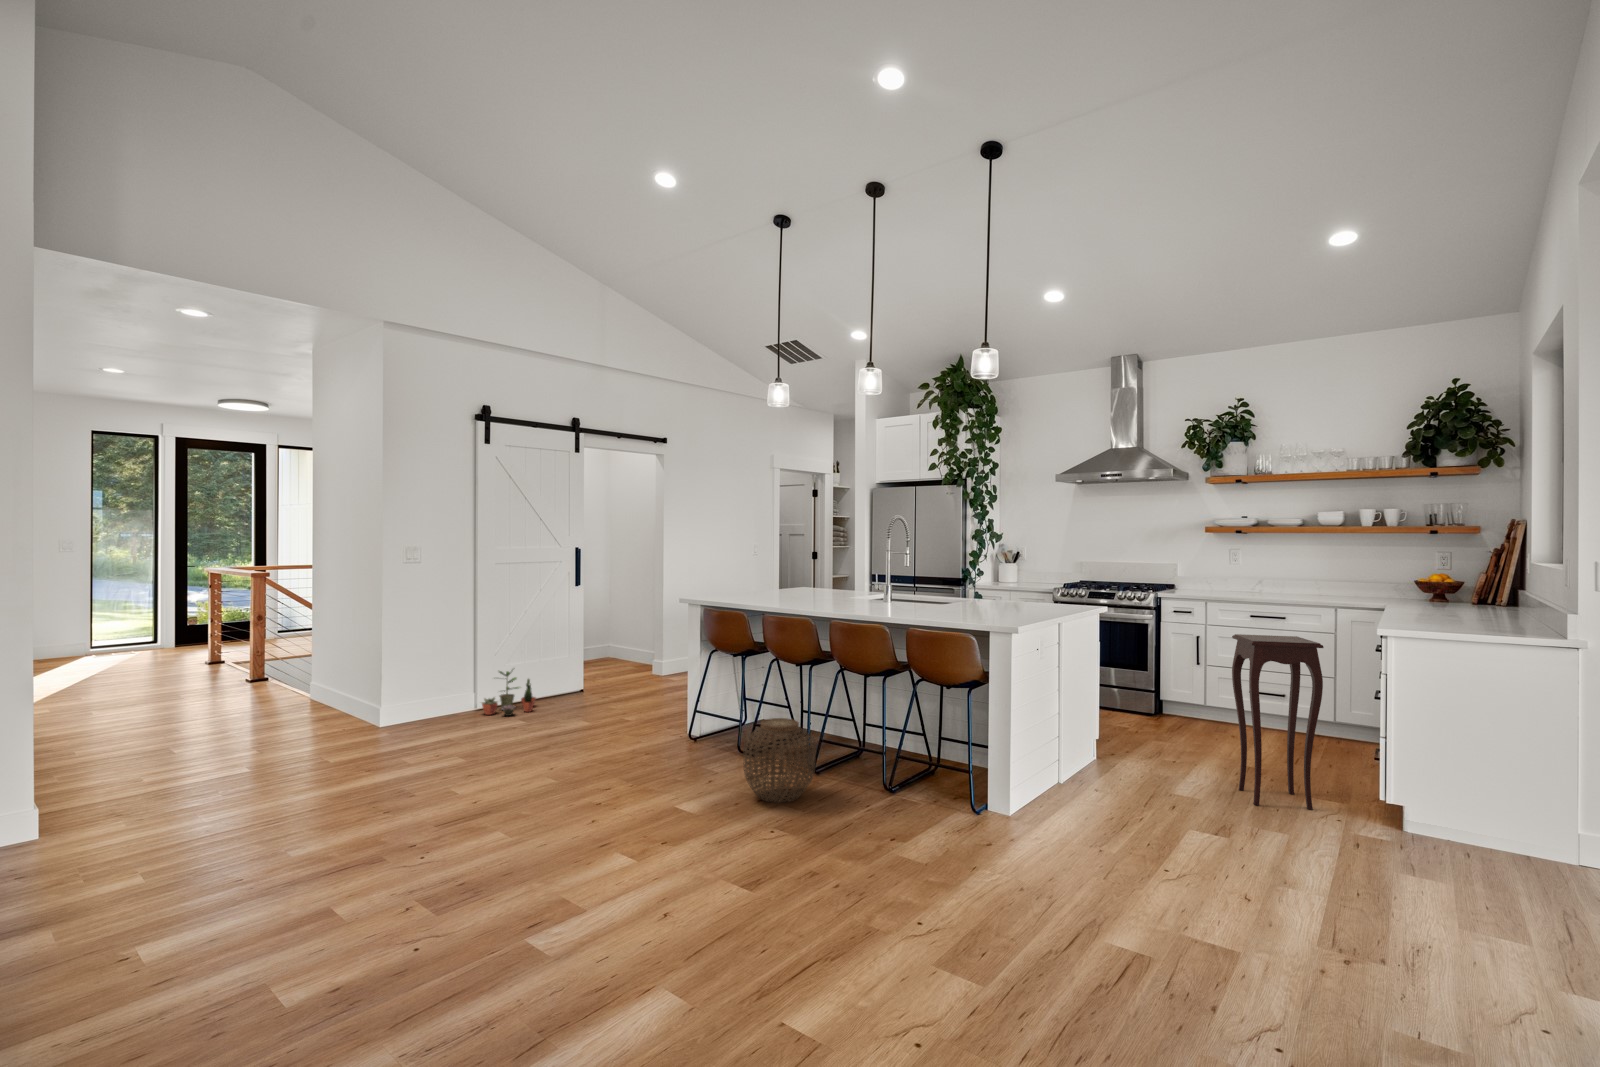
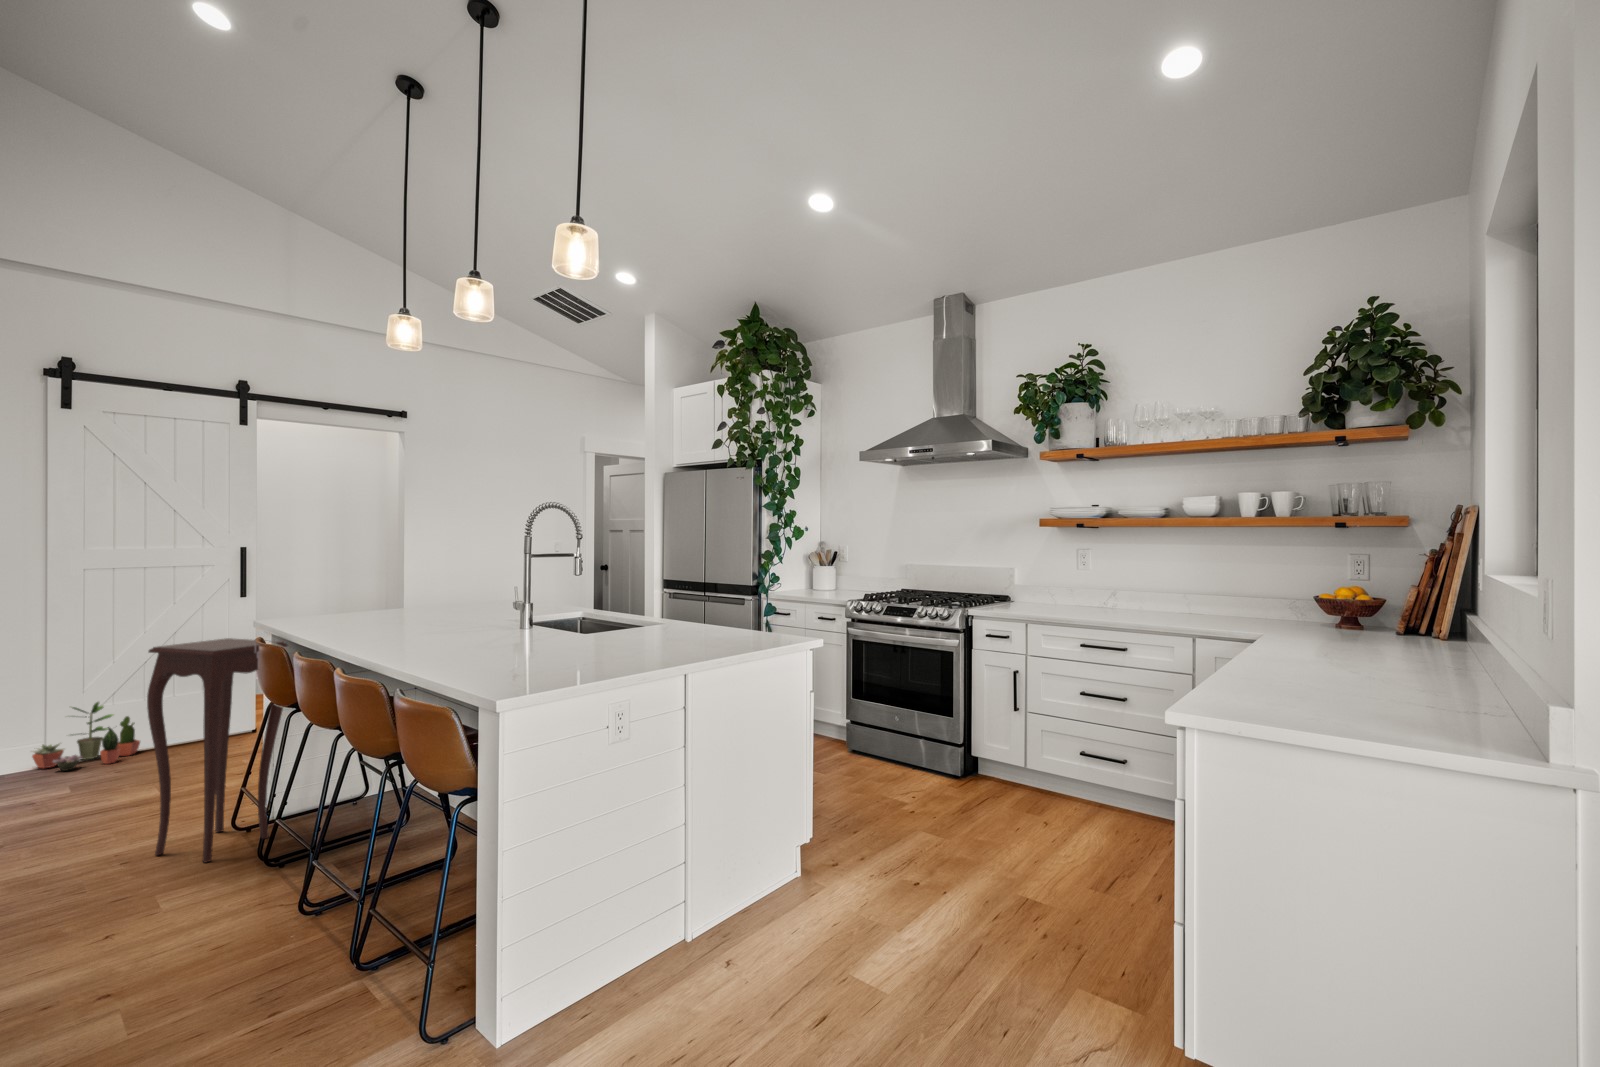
side table: present [1232,634,1324,809] -> present [147,638,287,862]
woven basket: present [744,718,815,803] -> none [58,828,230,992]

